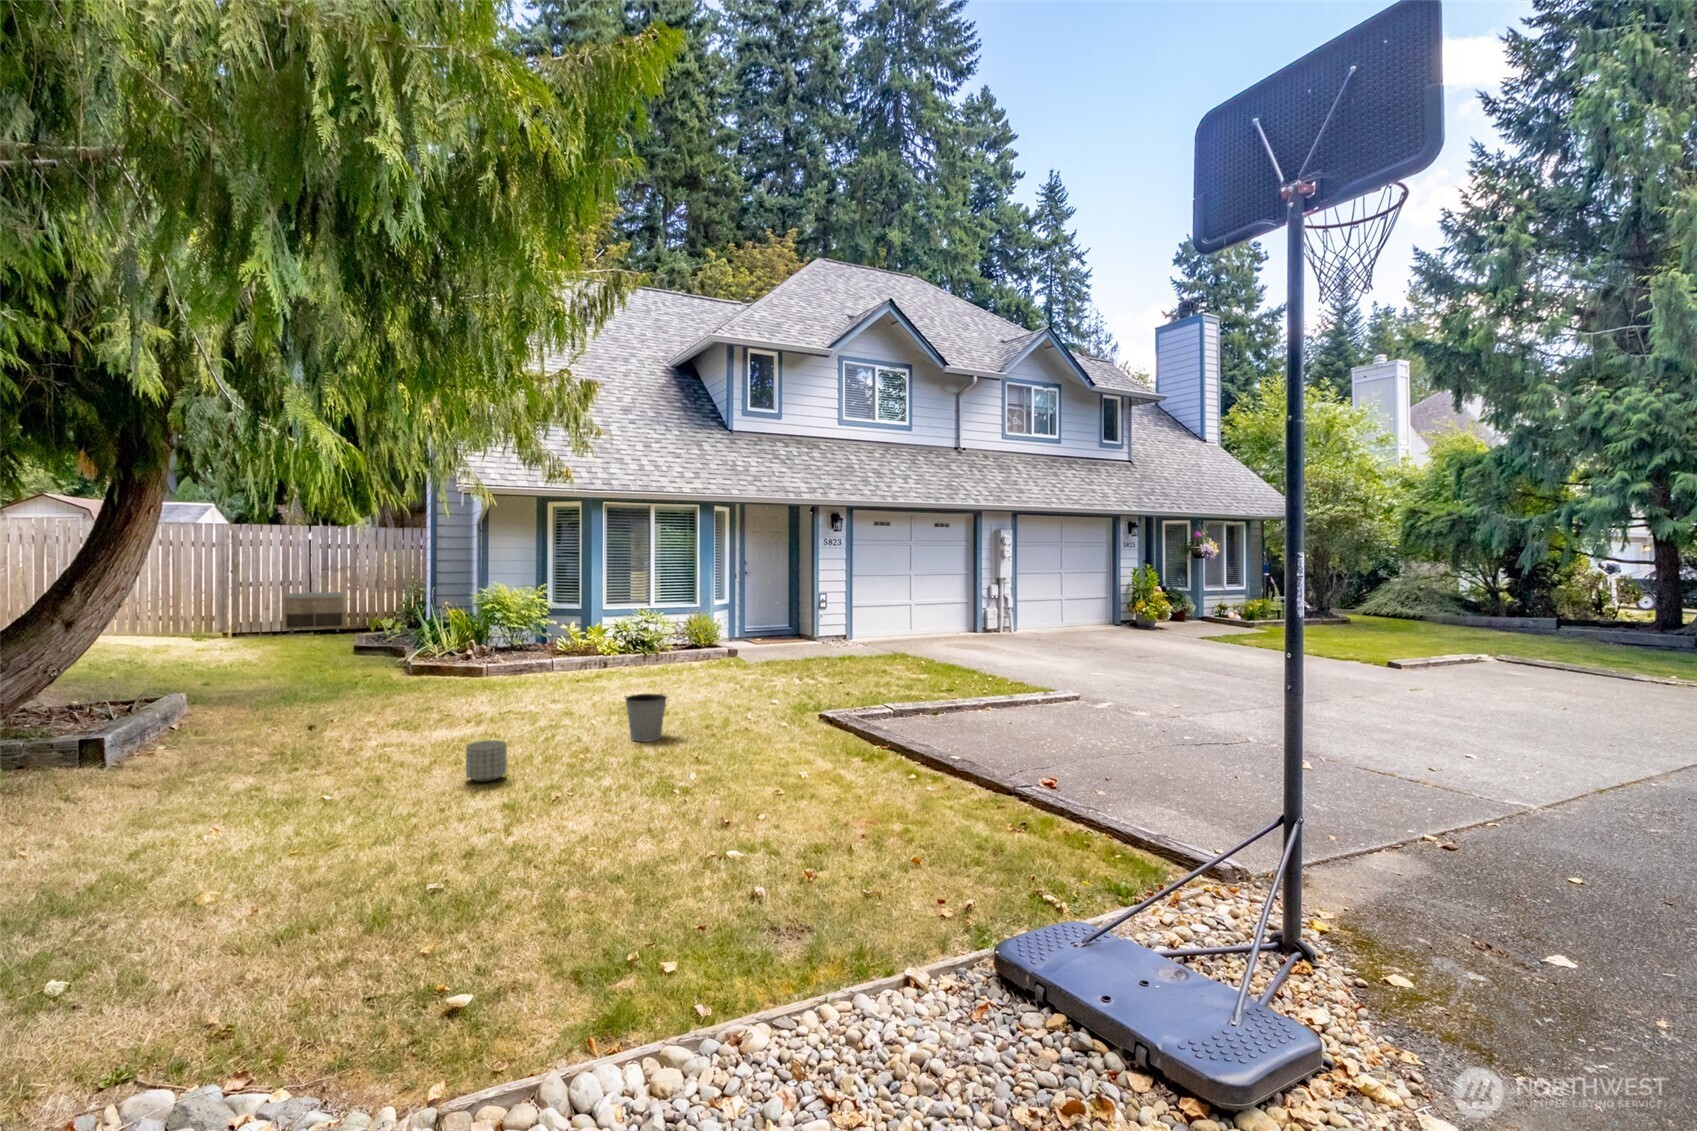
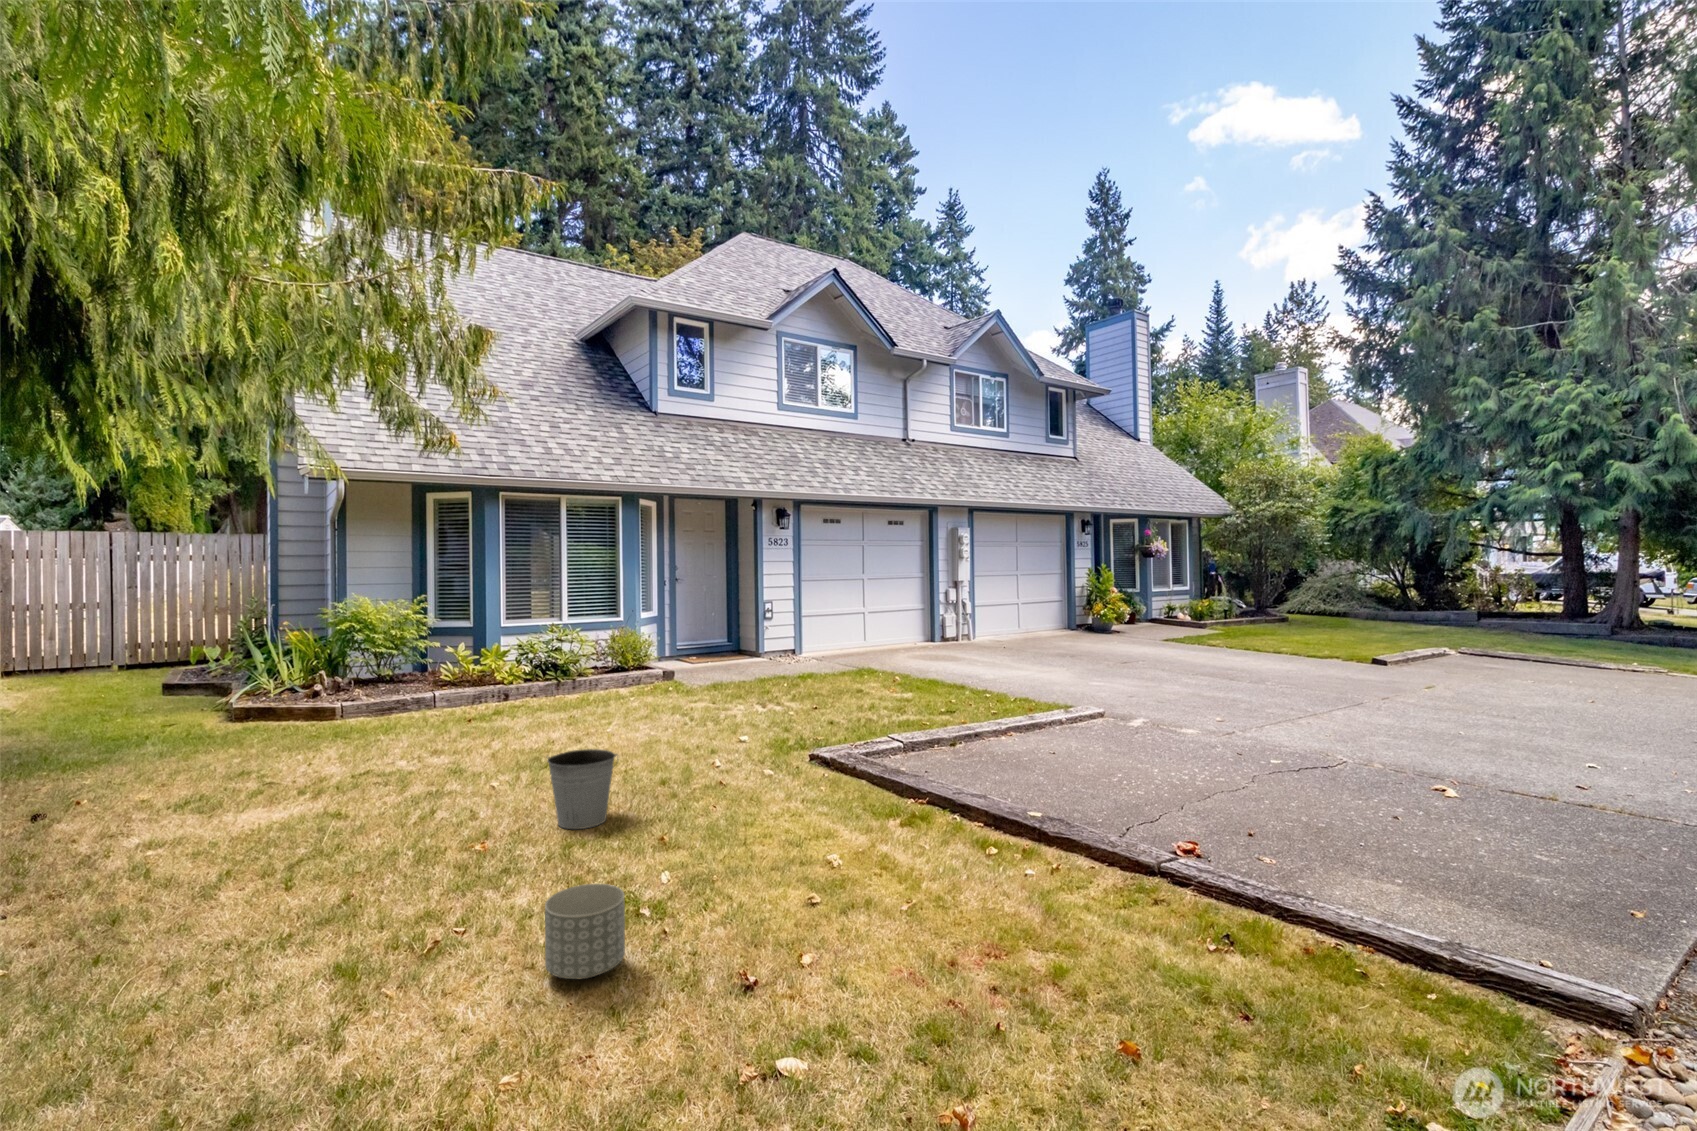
storage bench: present [285,592,344,633] -> none [64,615,154,670]
planter: present [466,740,507,782] -> present [545,884,625,979]

